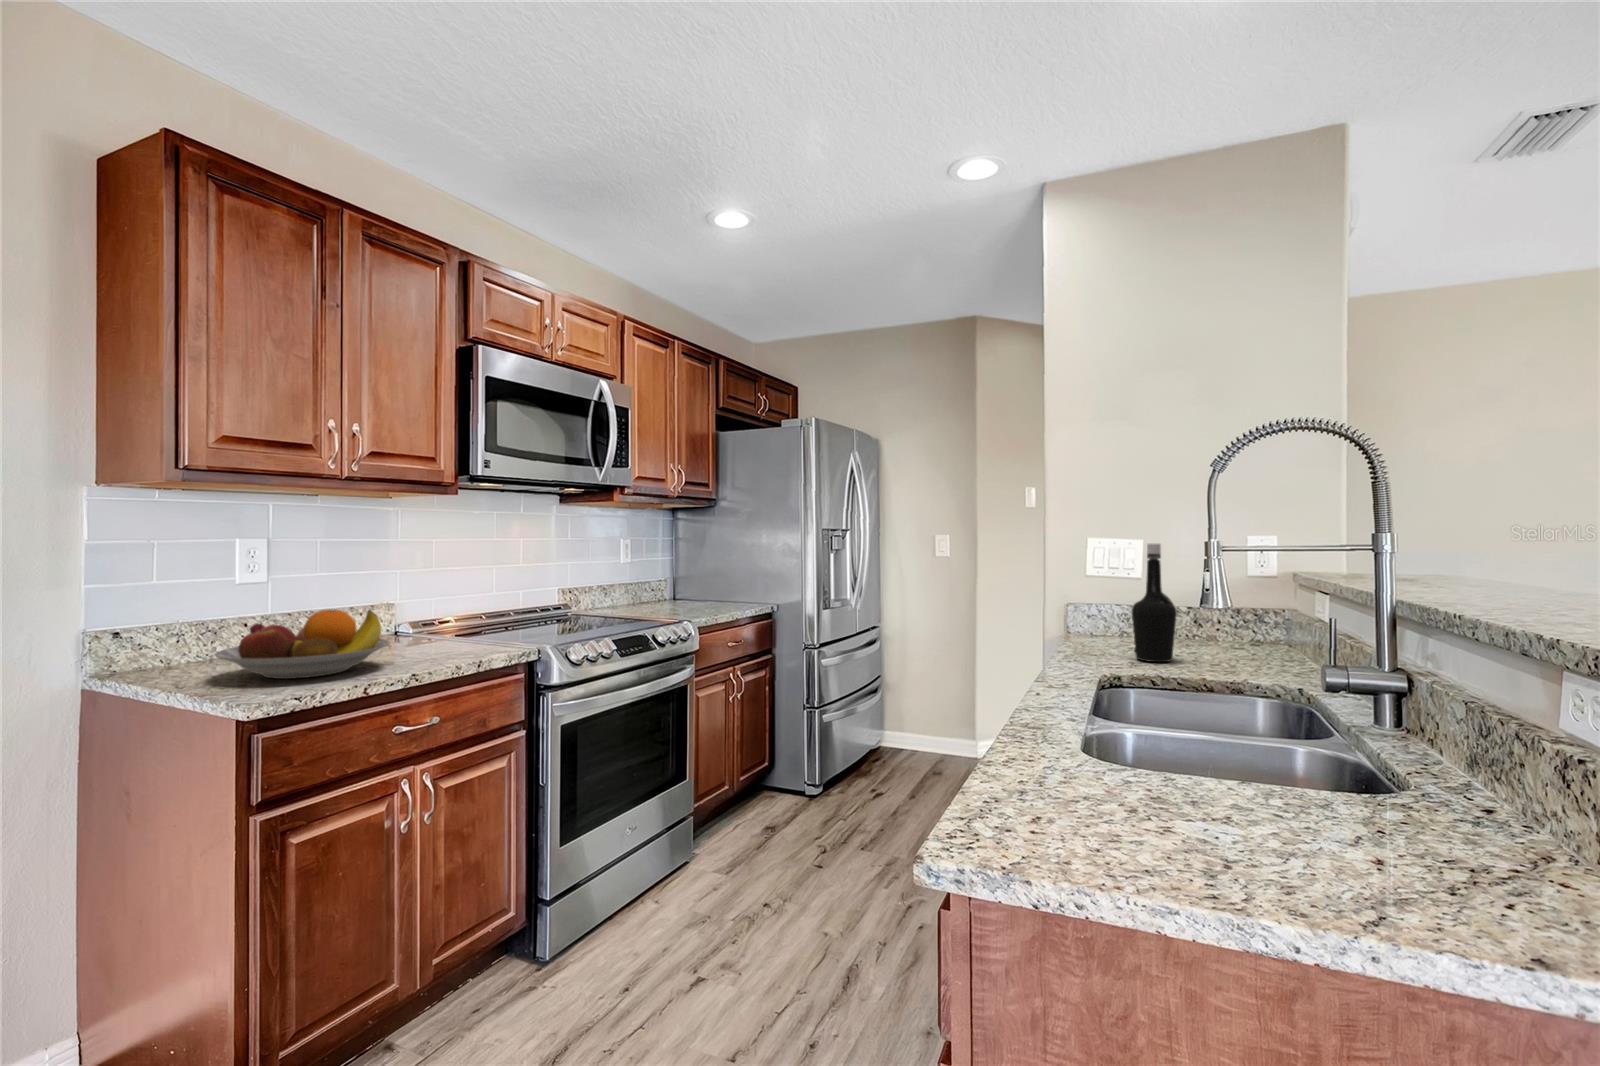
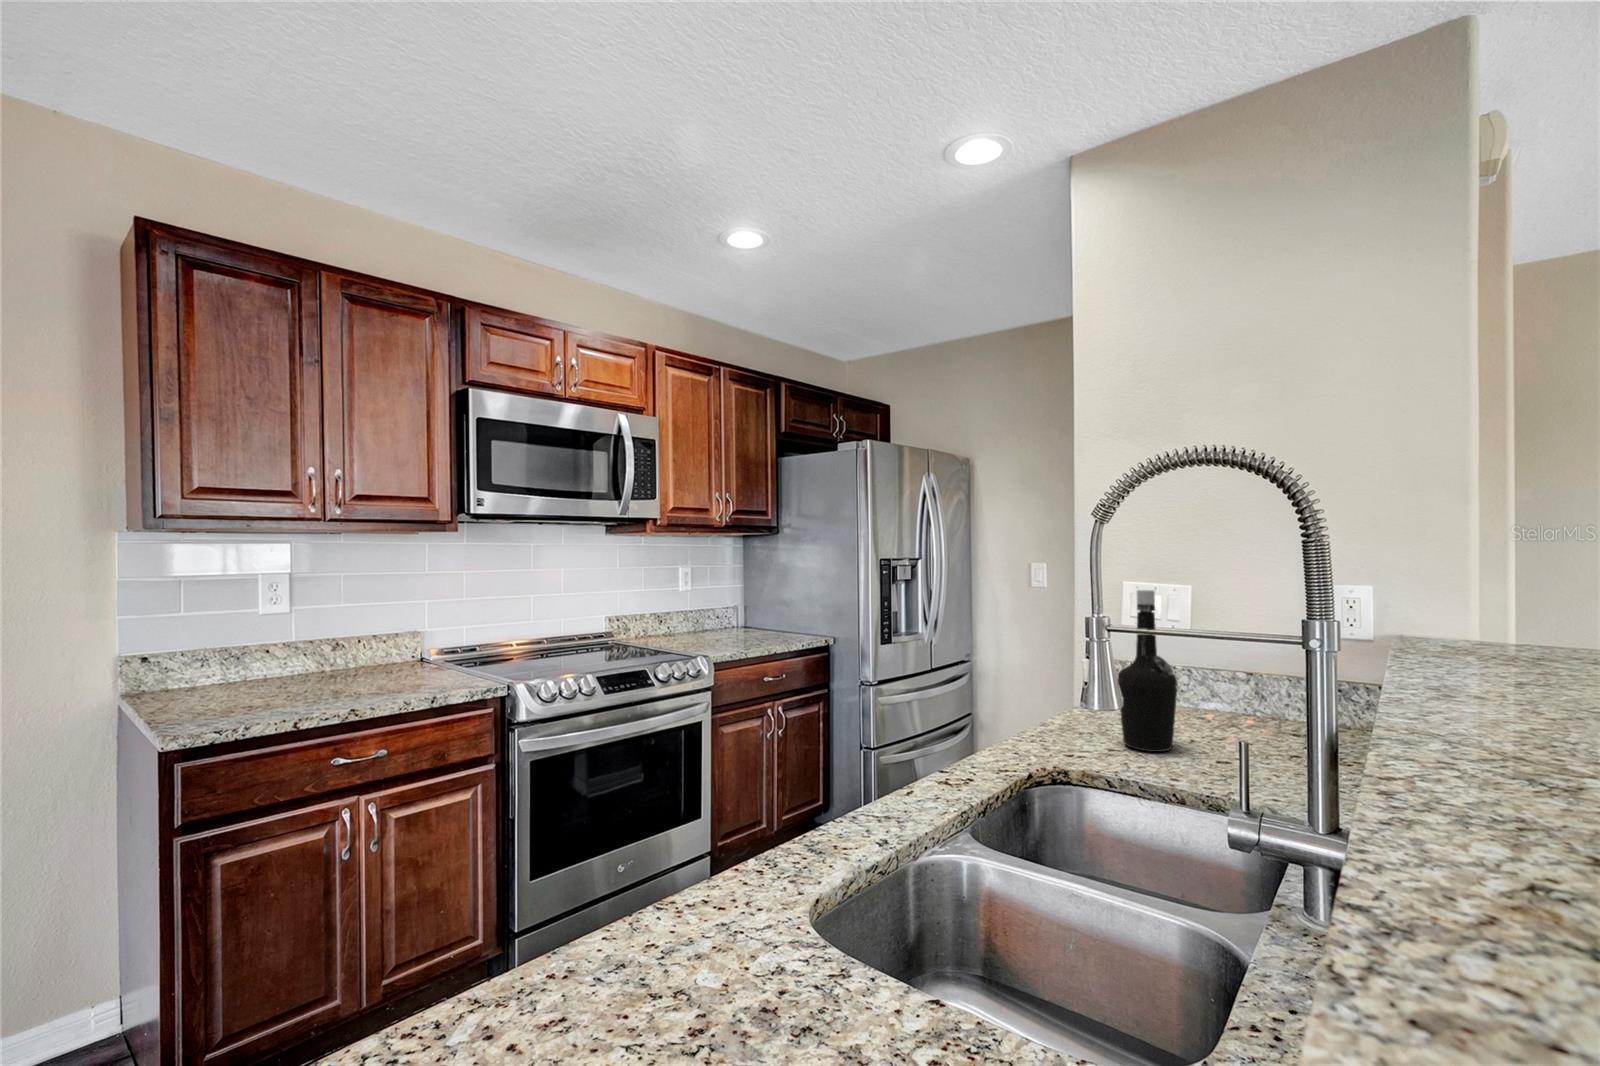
fruit bowl: present [215,610,390,679] -> none [183,643,351,708]

